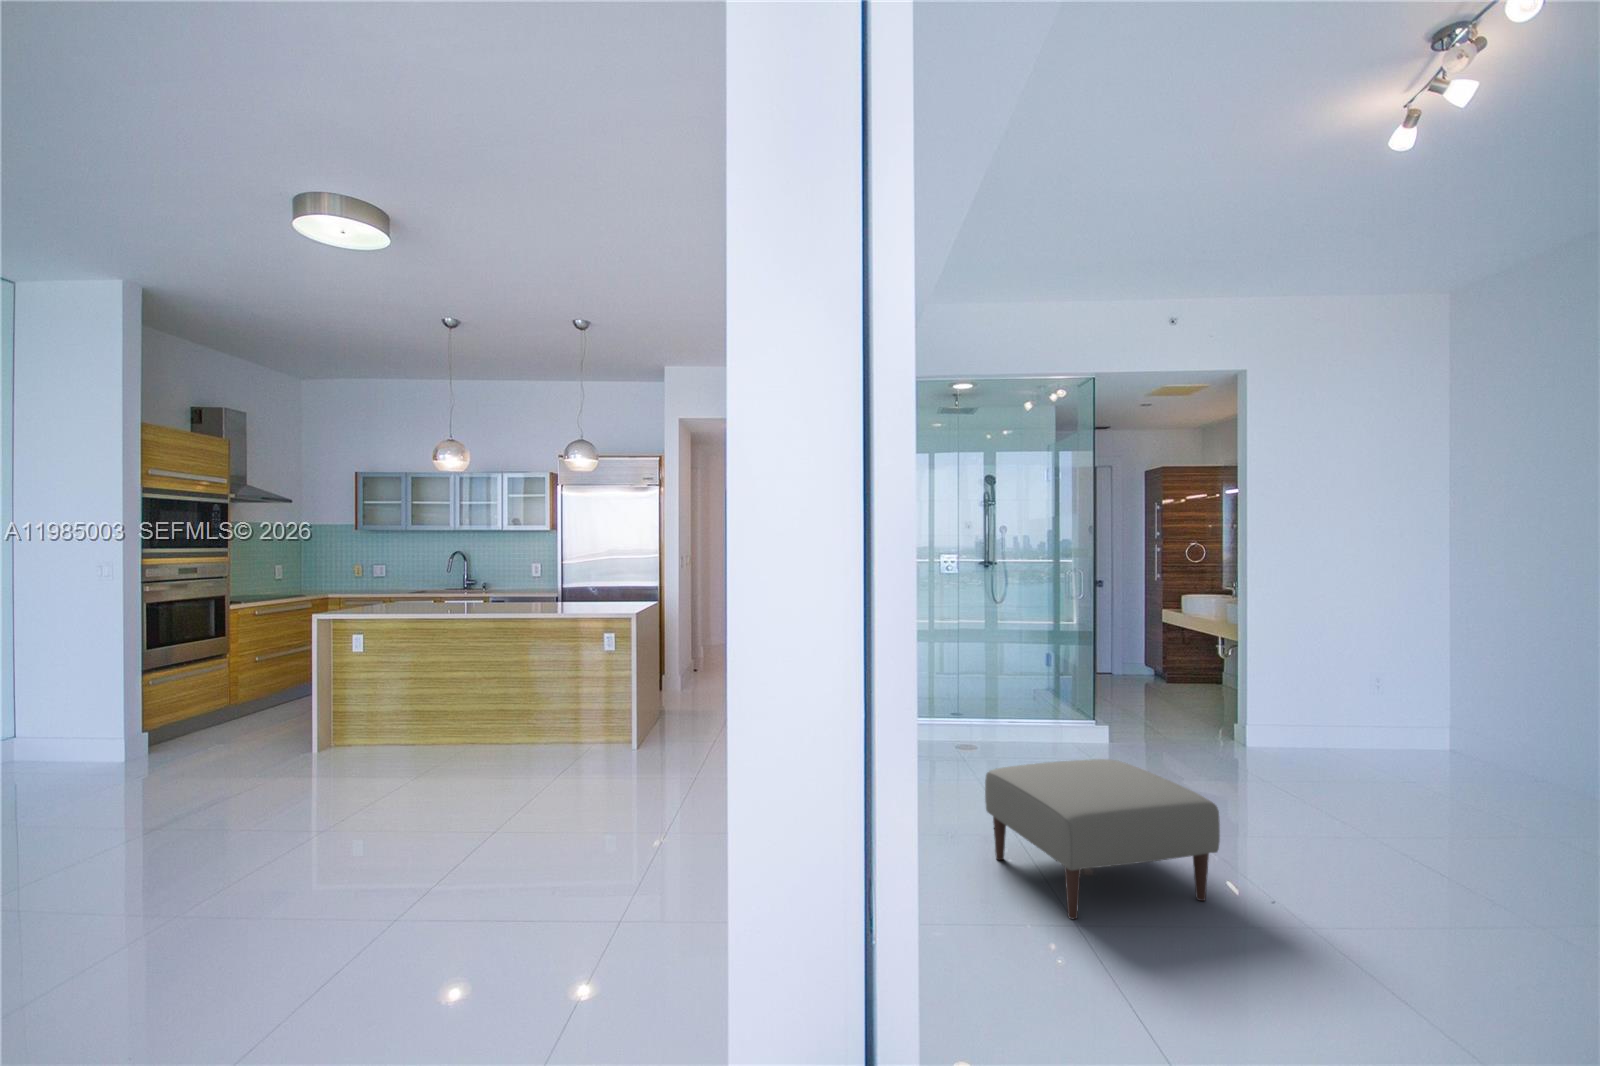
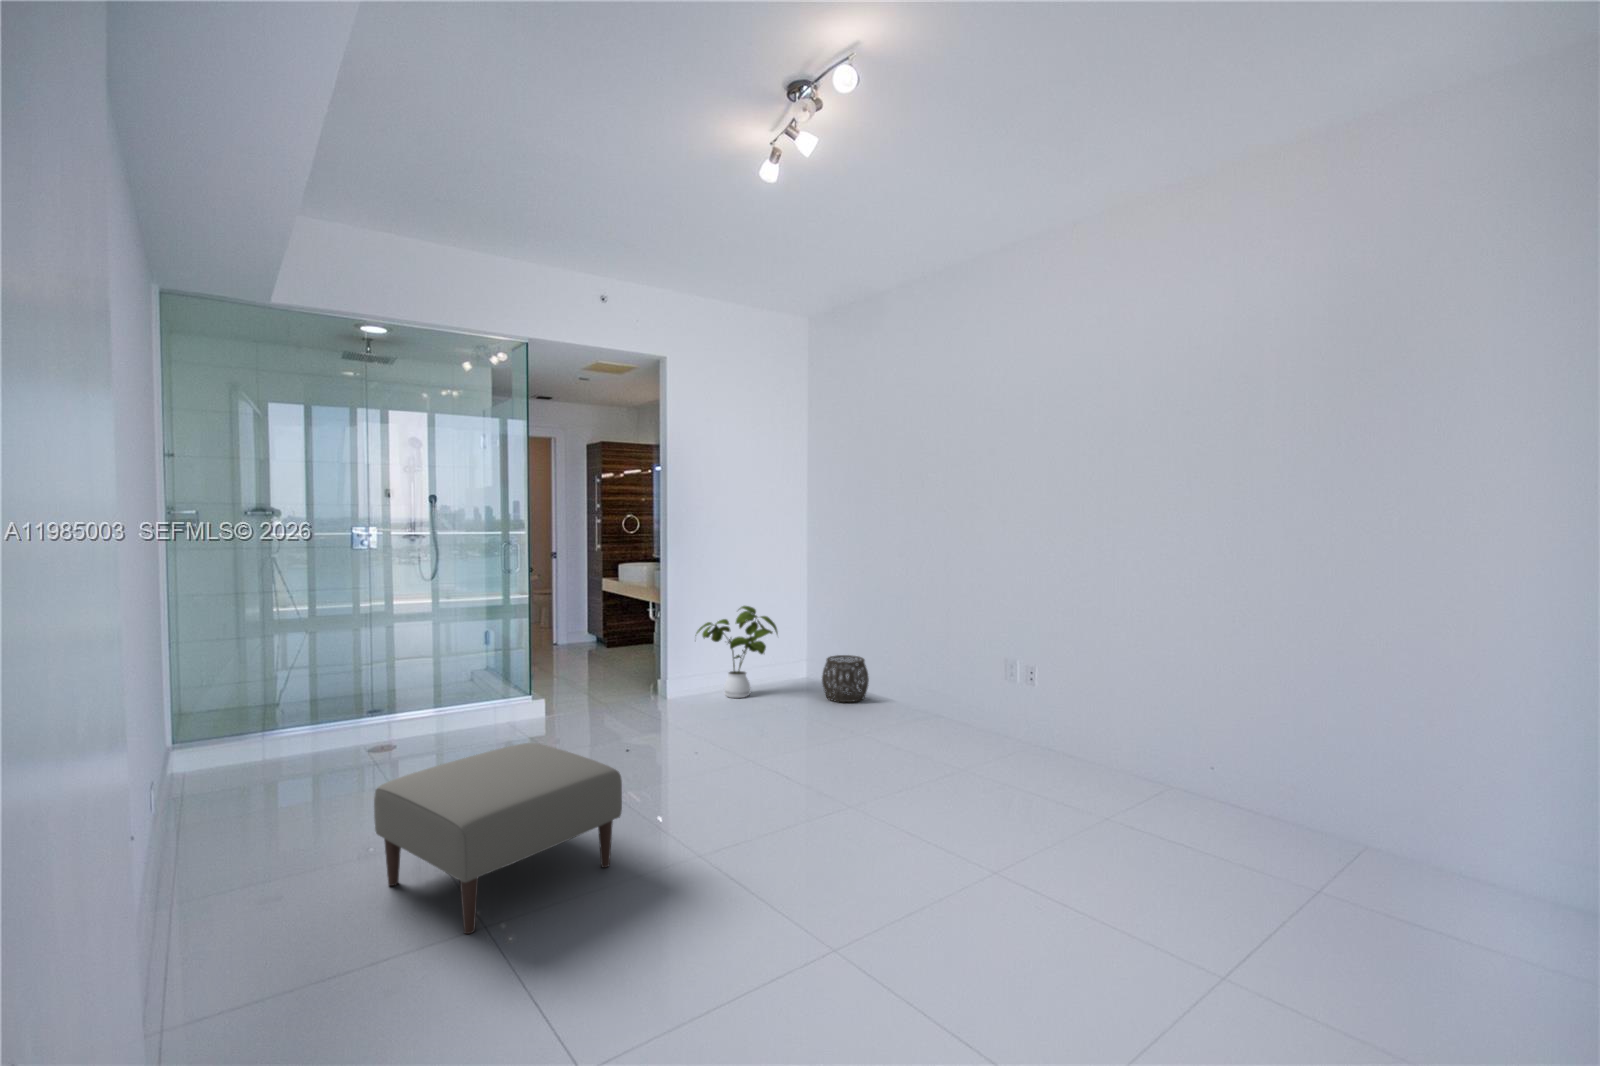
house plant: none [1285,650,1410,761] -> present [695,606,778,698]
woven basket: none [1482,728,1571,796] -> present [822,655,869,703]

